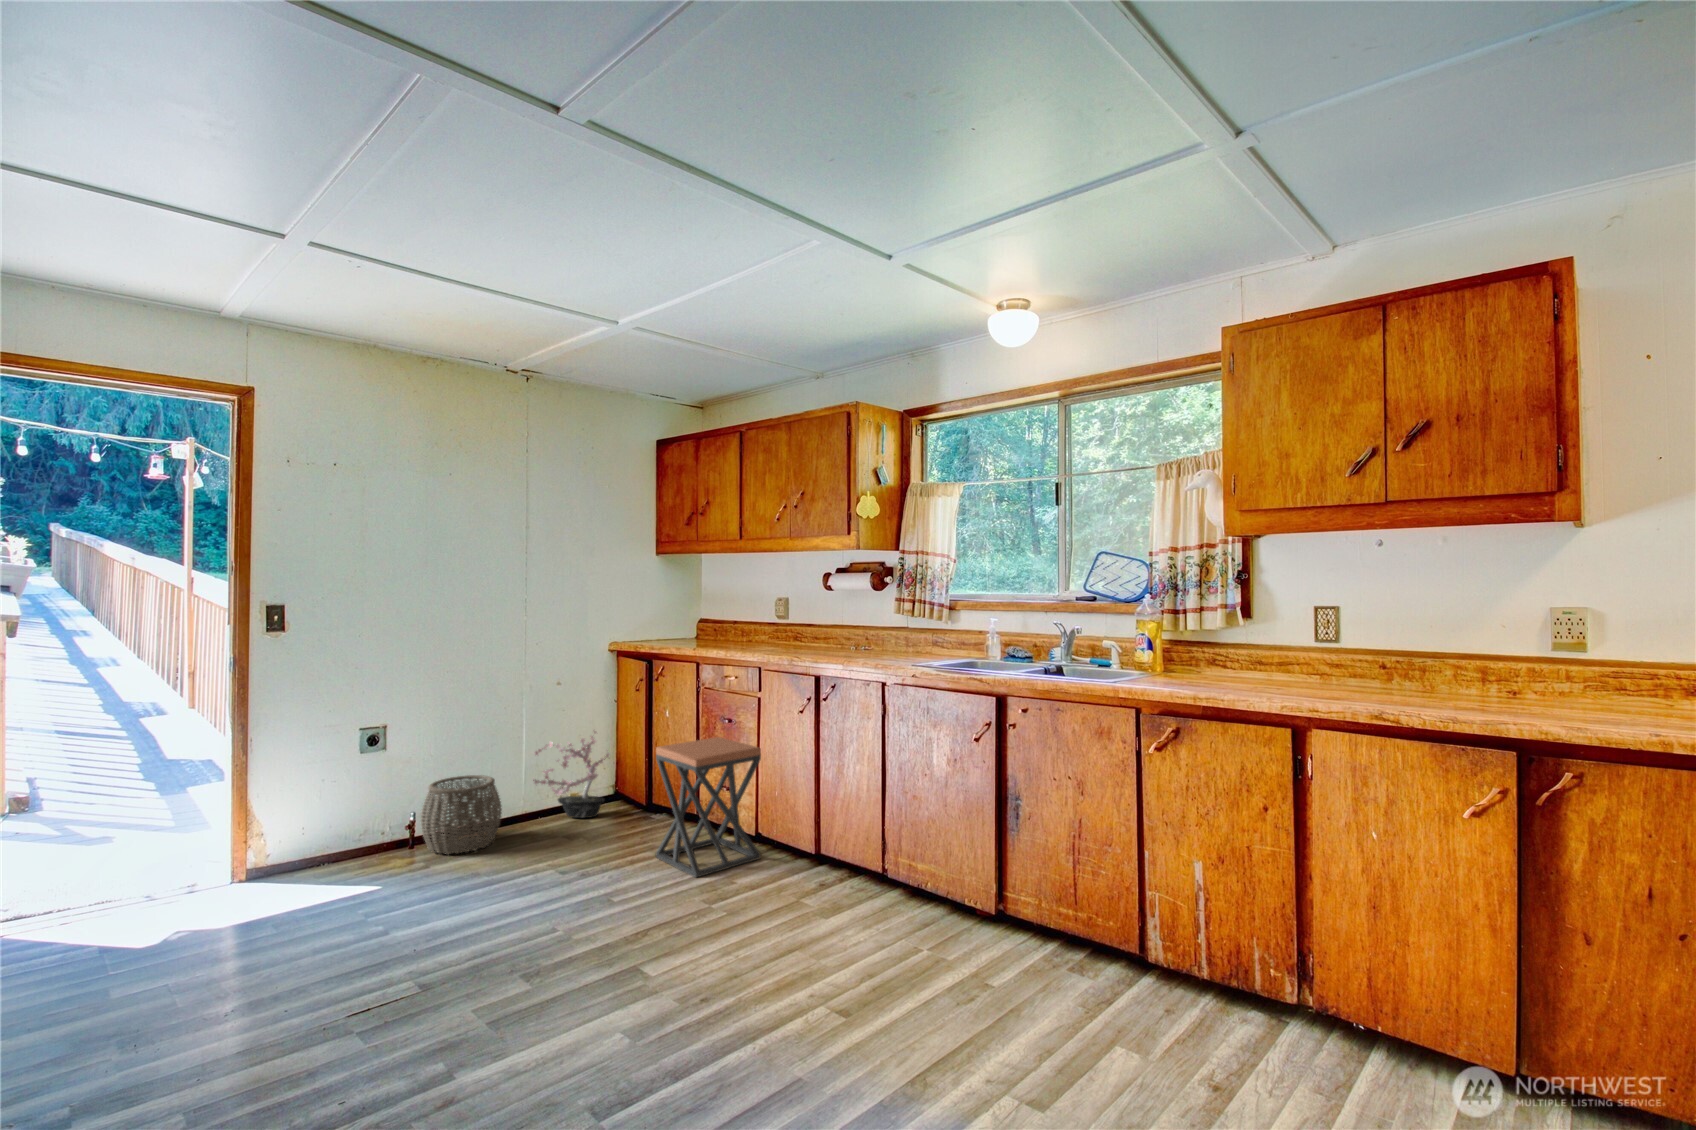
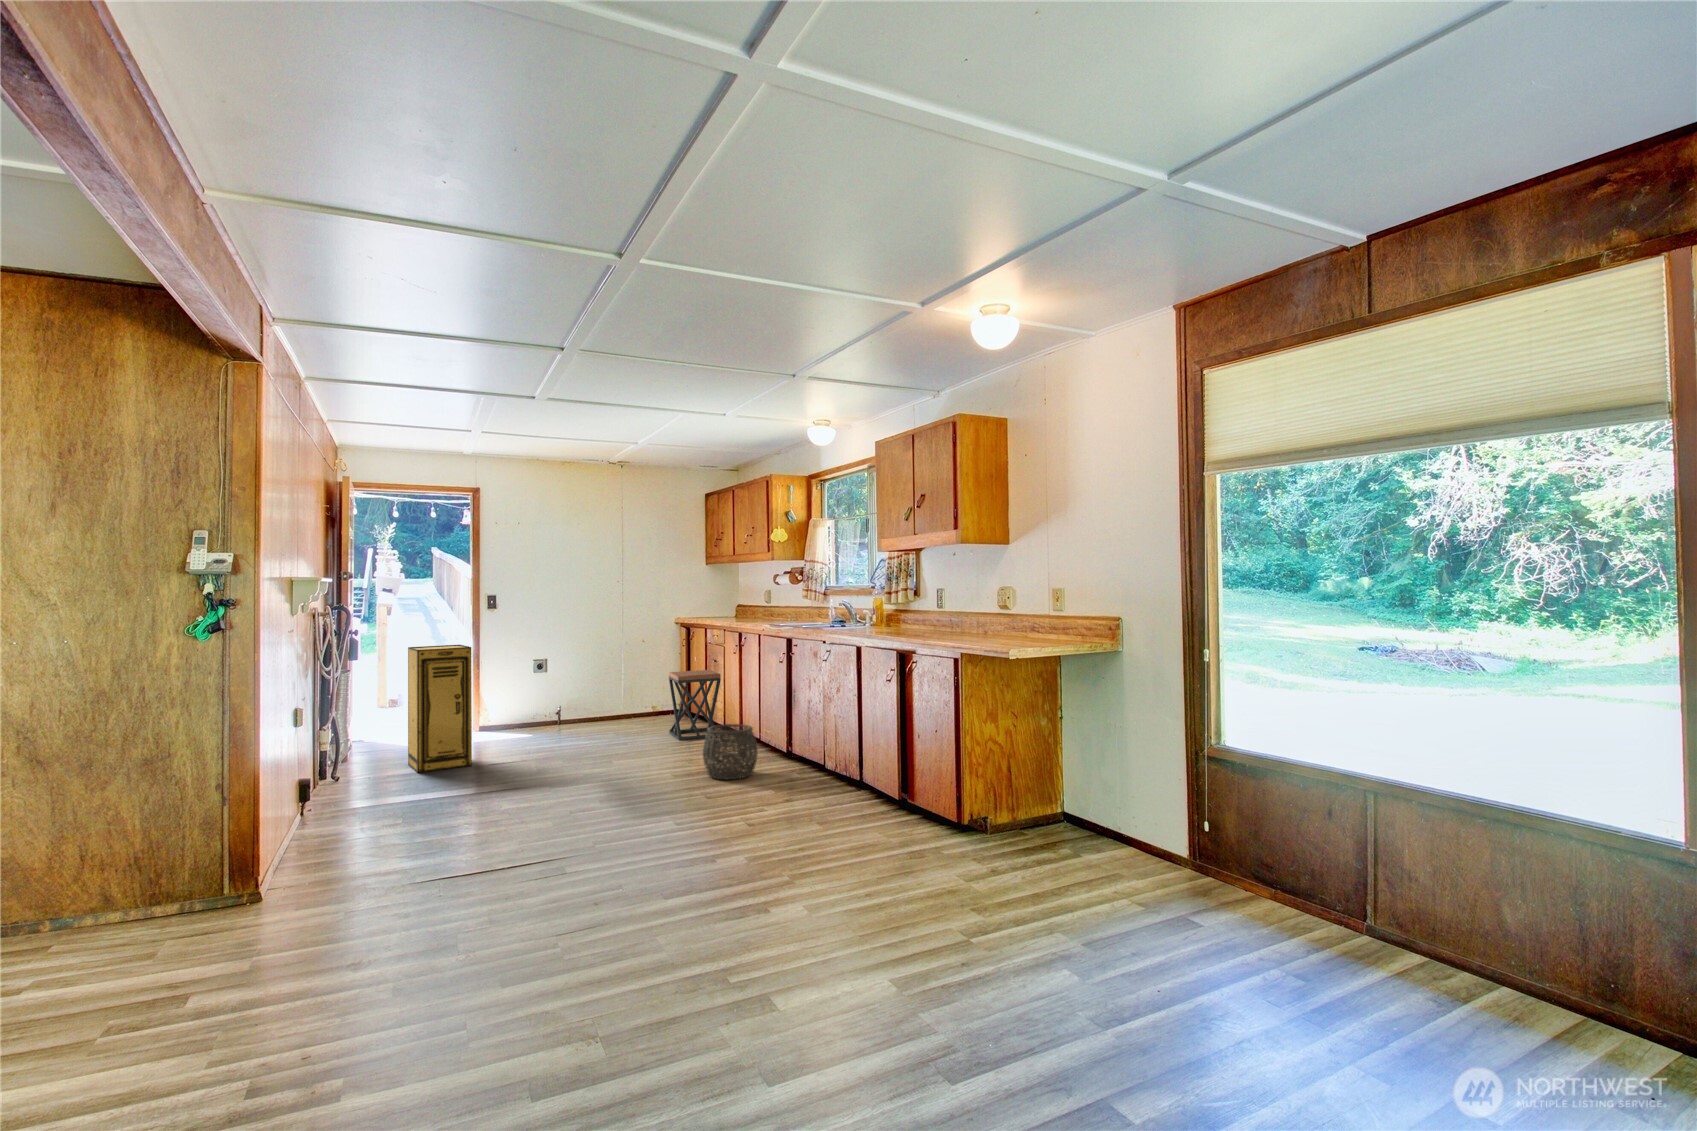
storage cabinet: none [84,731,285,1104] -> present [408,645,472,773]
potted plant: present [533,731,609,818] -> none [620,668,669,719]
woven basket: present [421,775,502,854] -> present [703,724,758,780]

